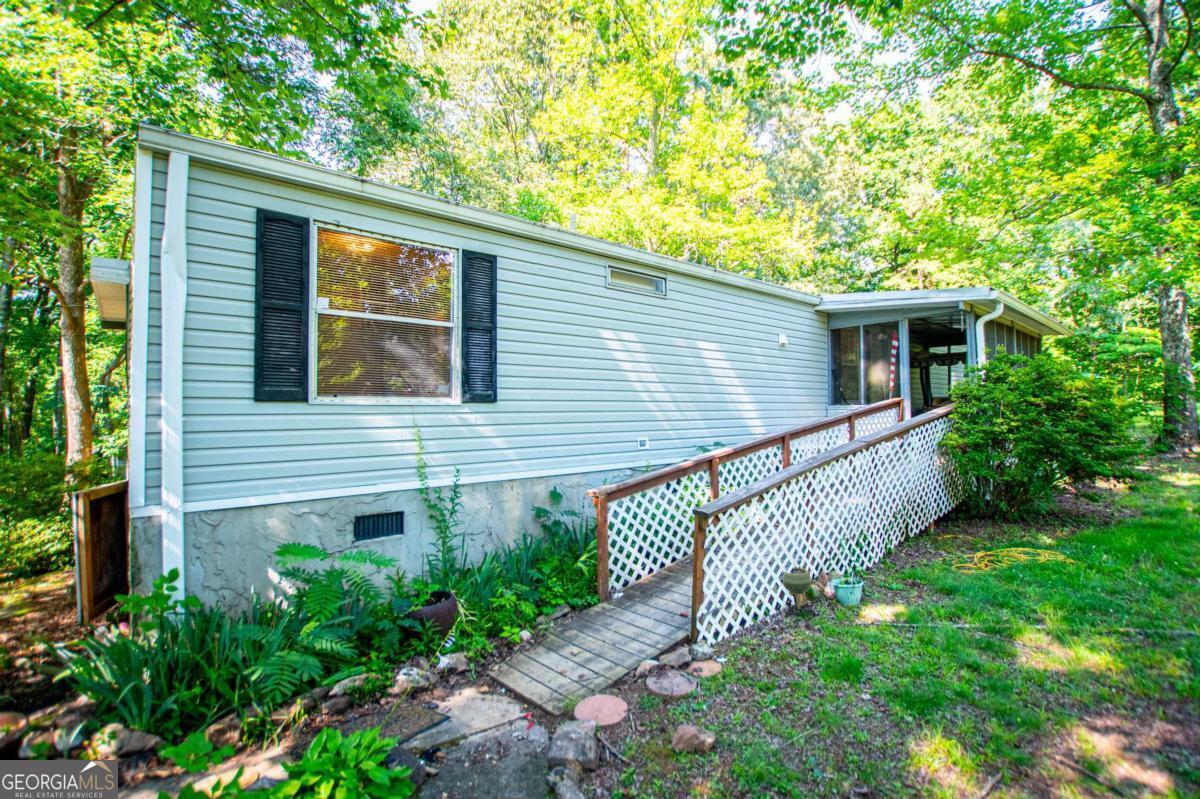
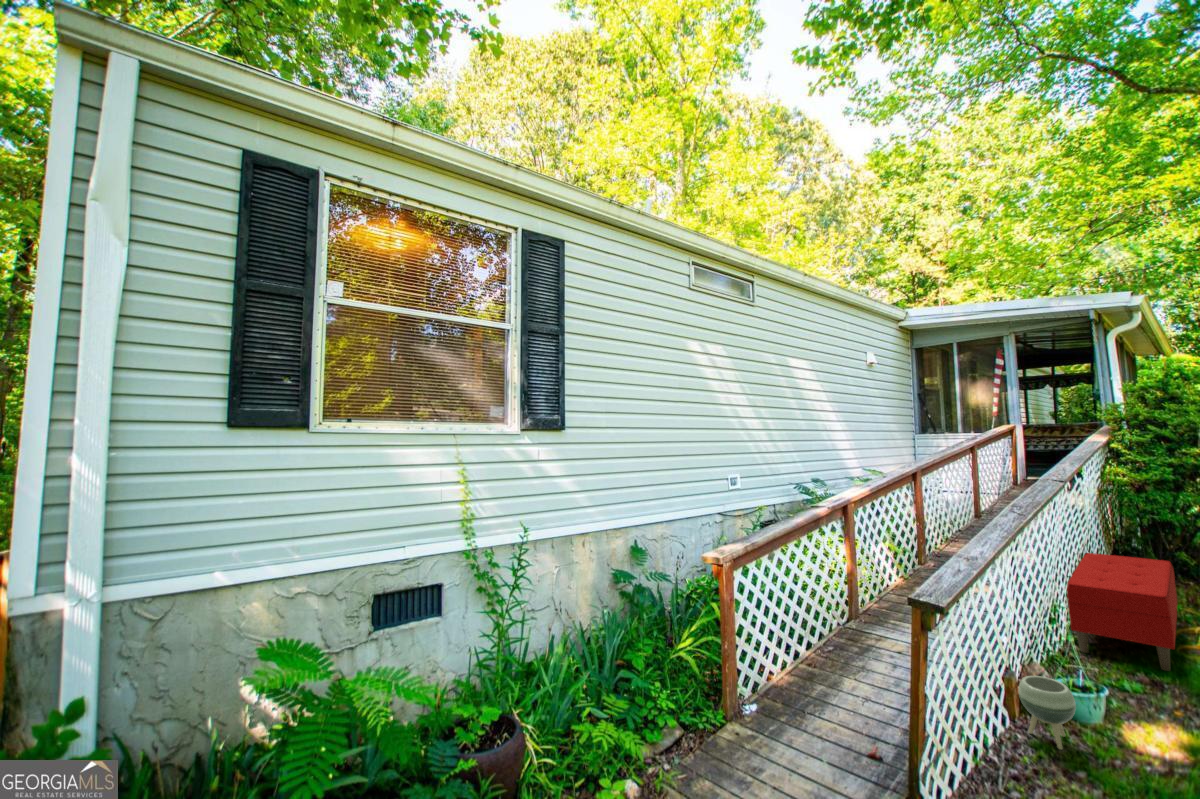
bench: none [855,497,944,572] -> present [1067,553,1178,671]

